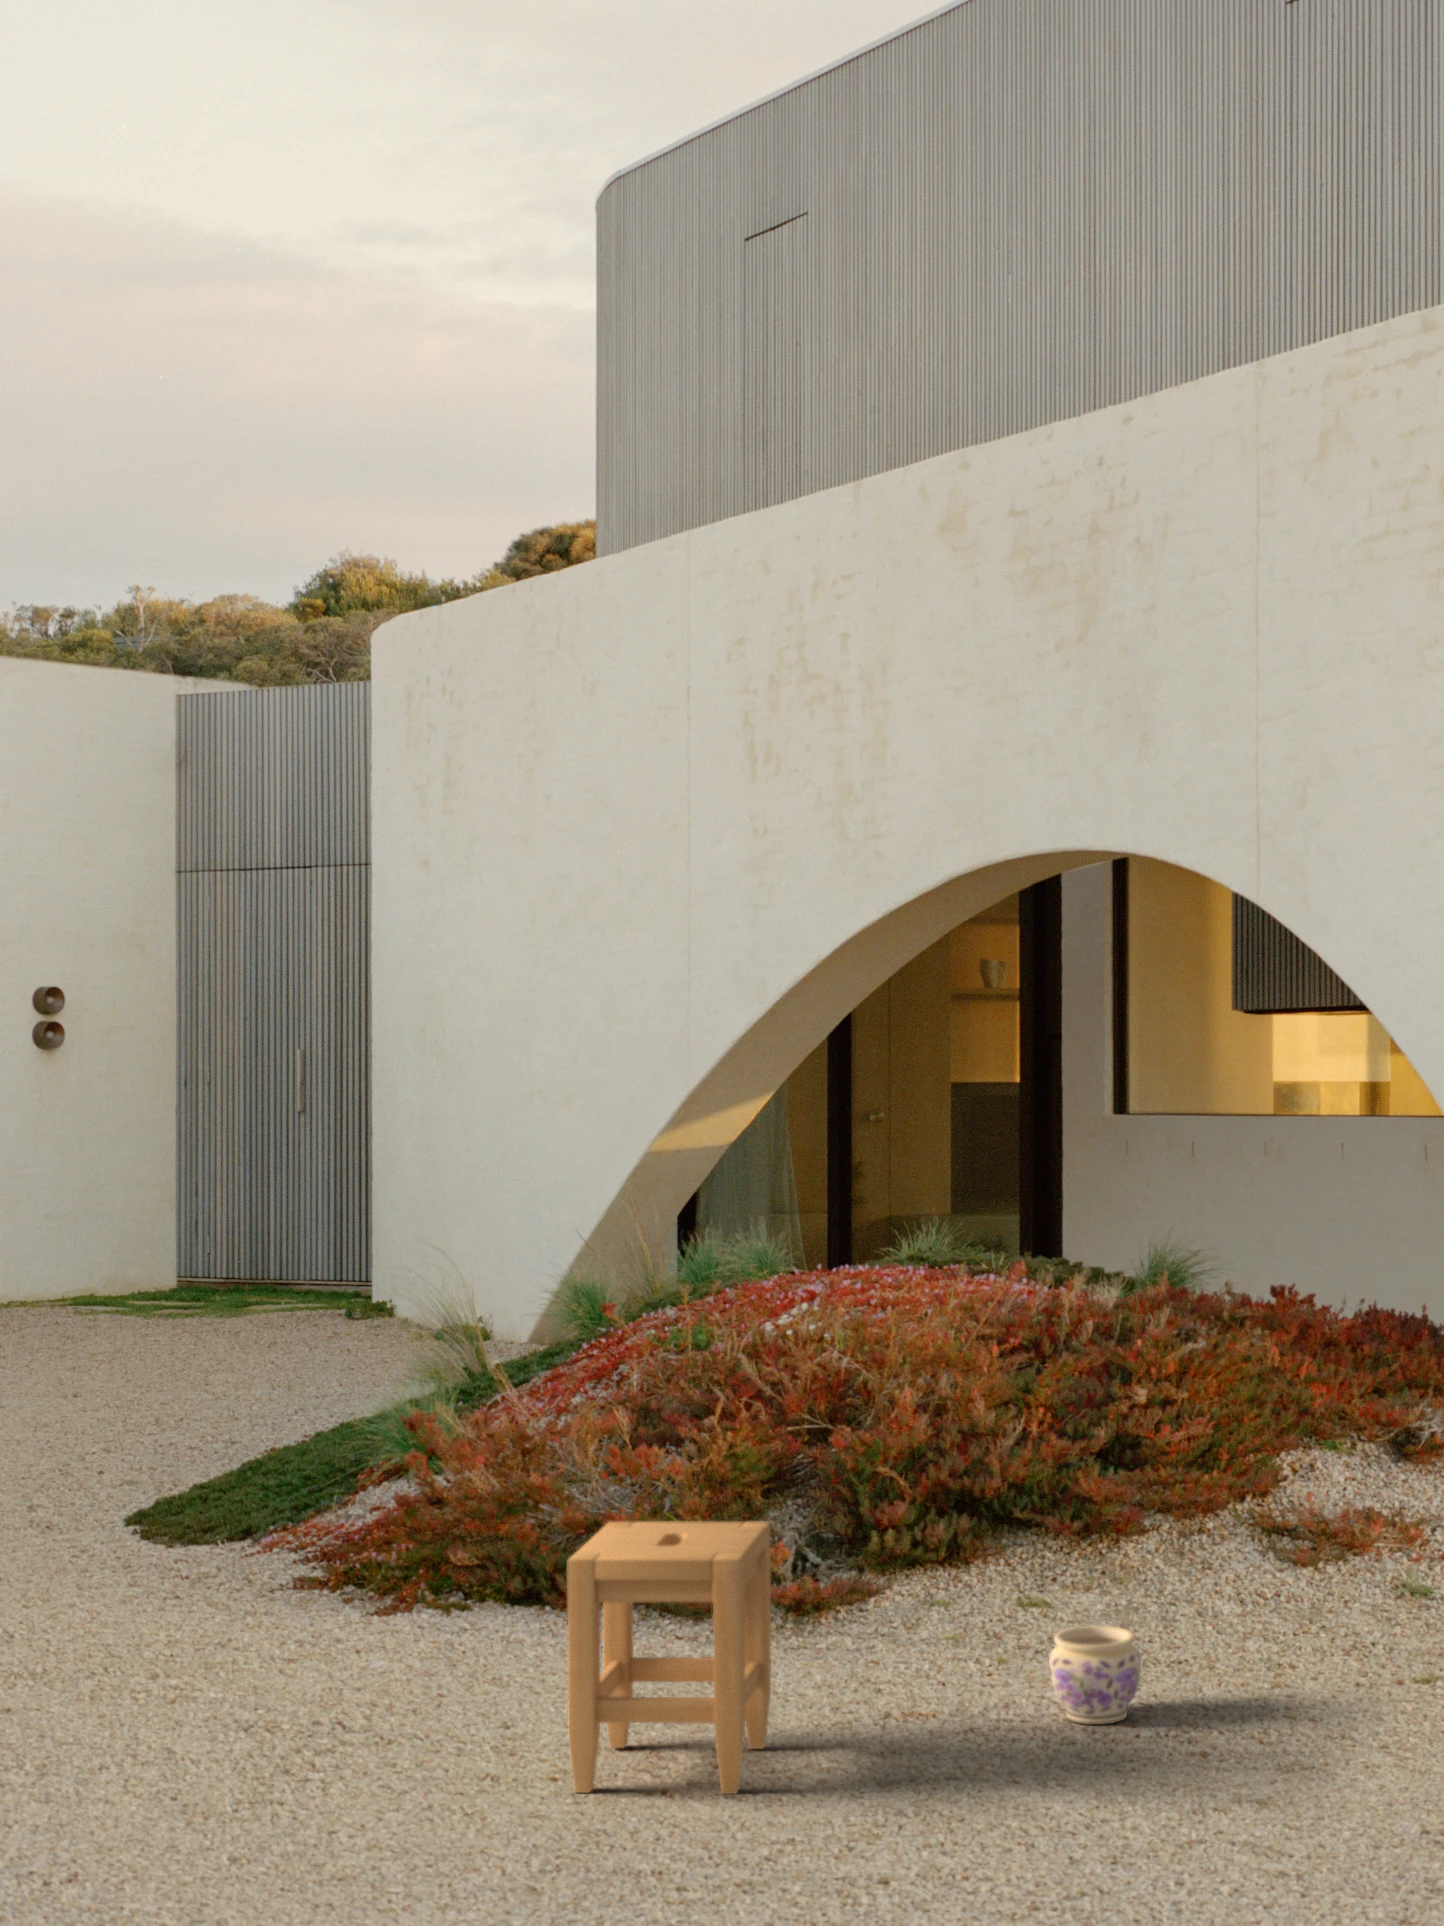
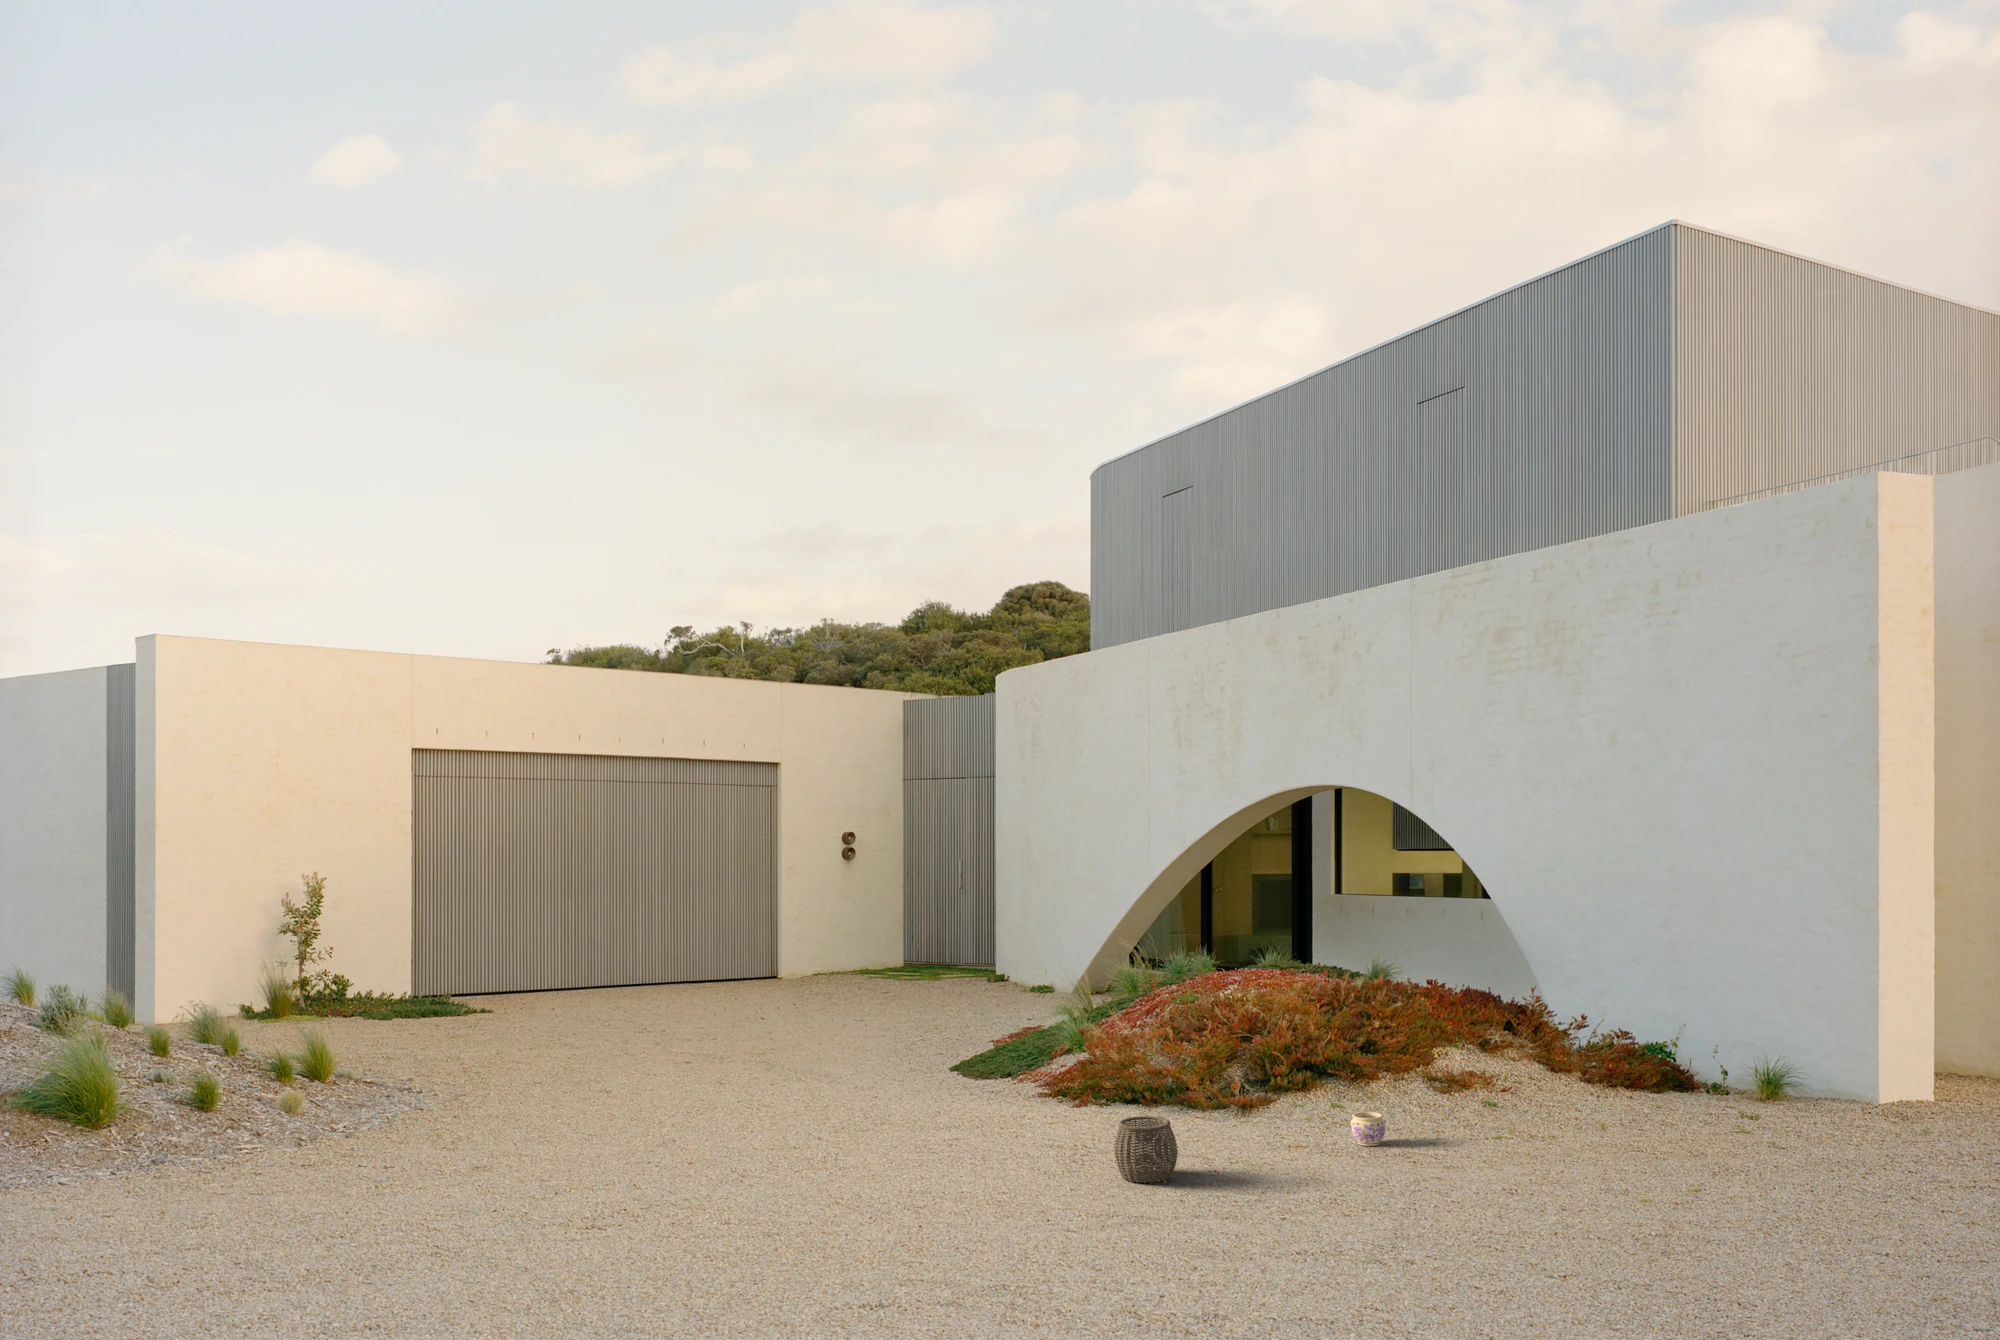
stool: present [568,1521,771,1794] -> none [1181,1071,1250,1165]
woven basket: none [343,1658,534,1867] -> present [1114,1116,1178,1183]

